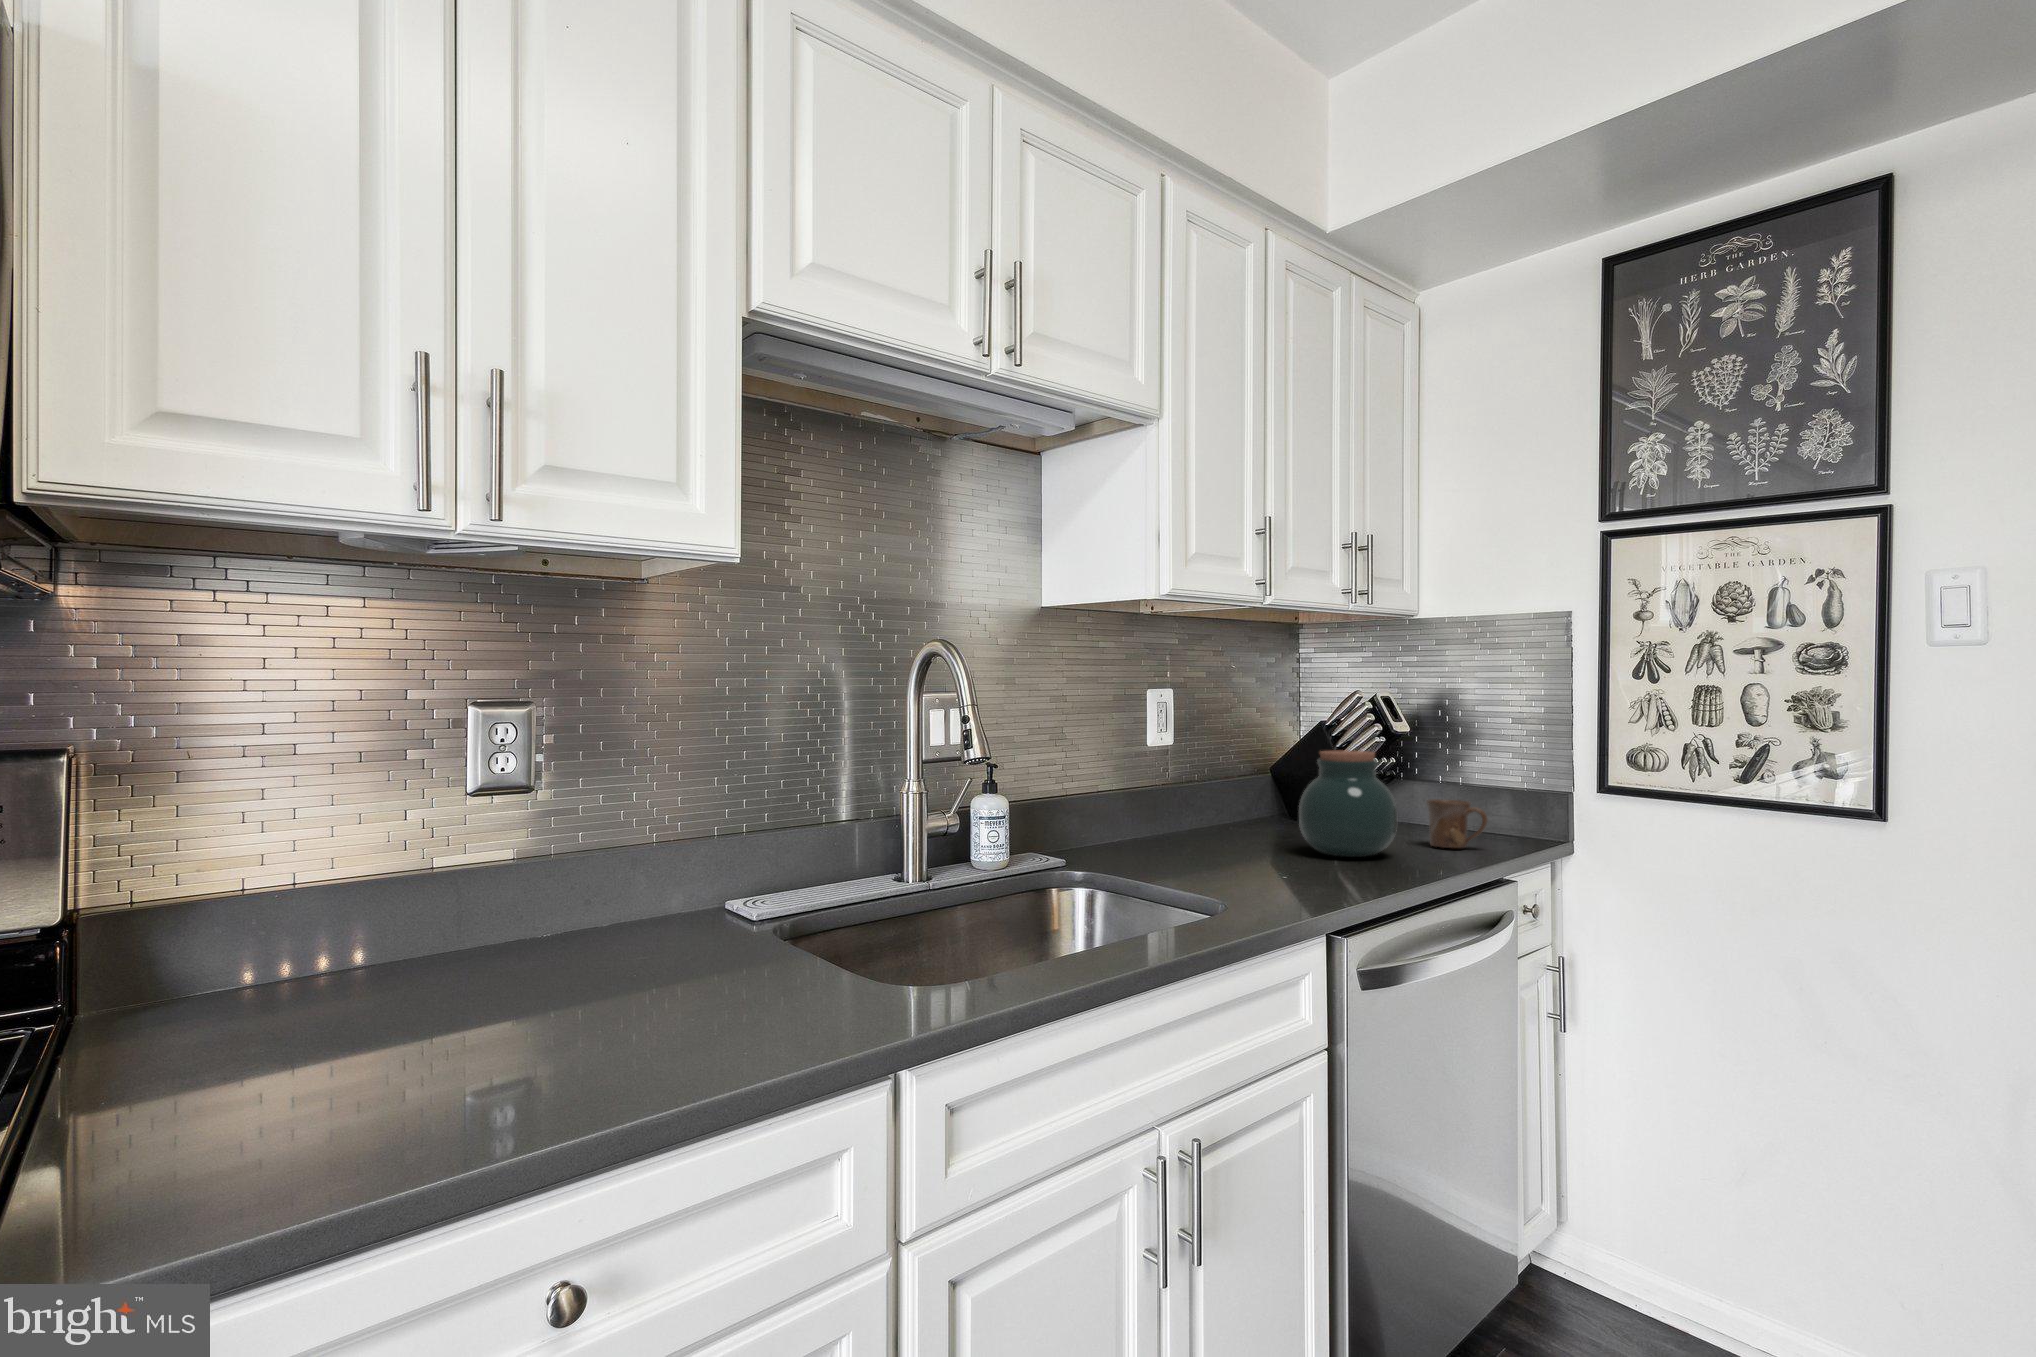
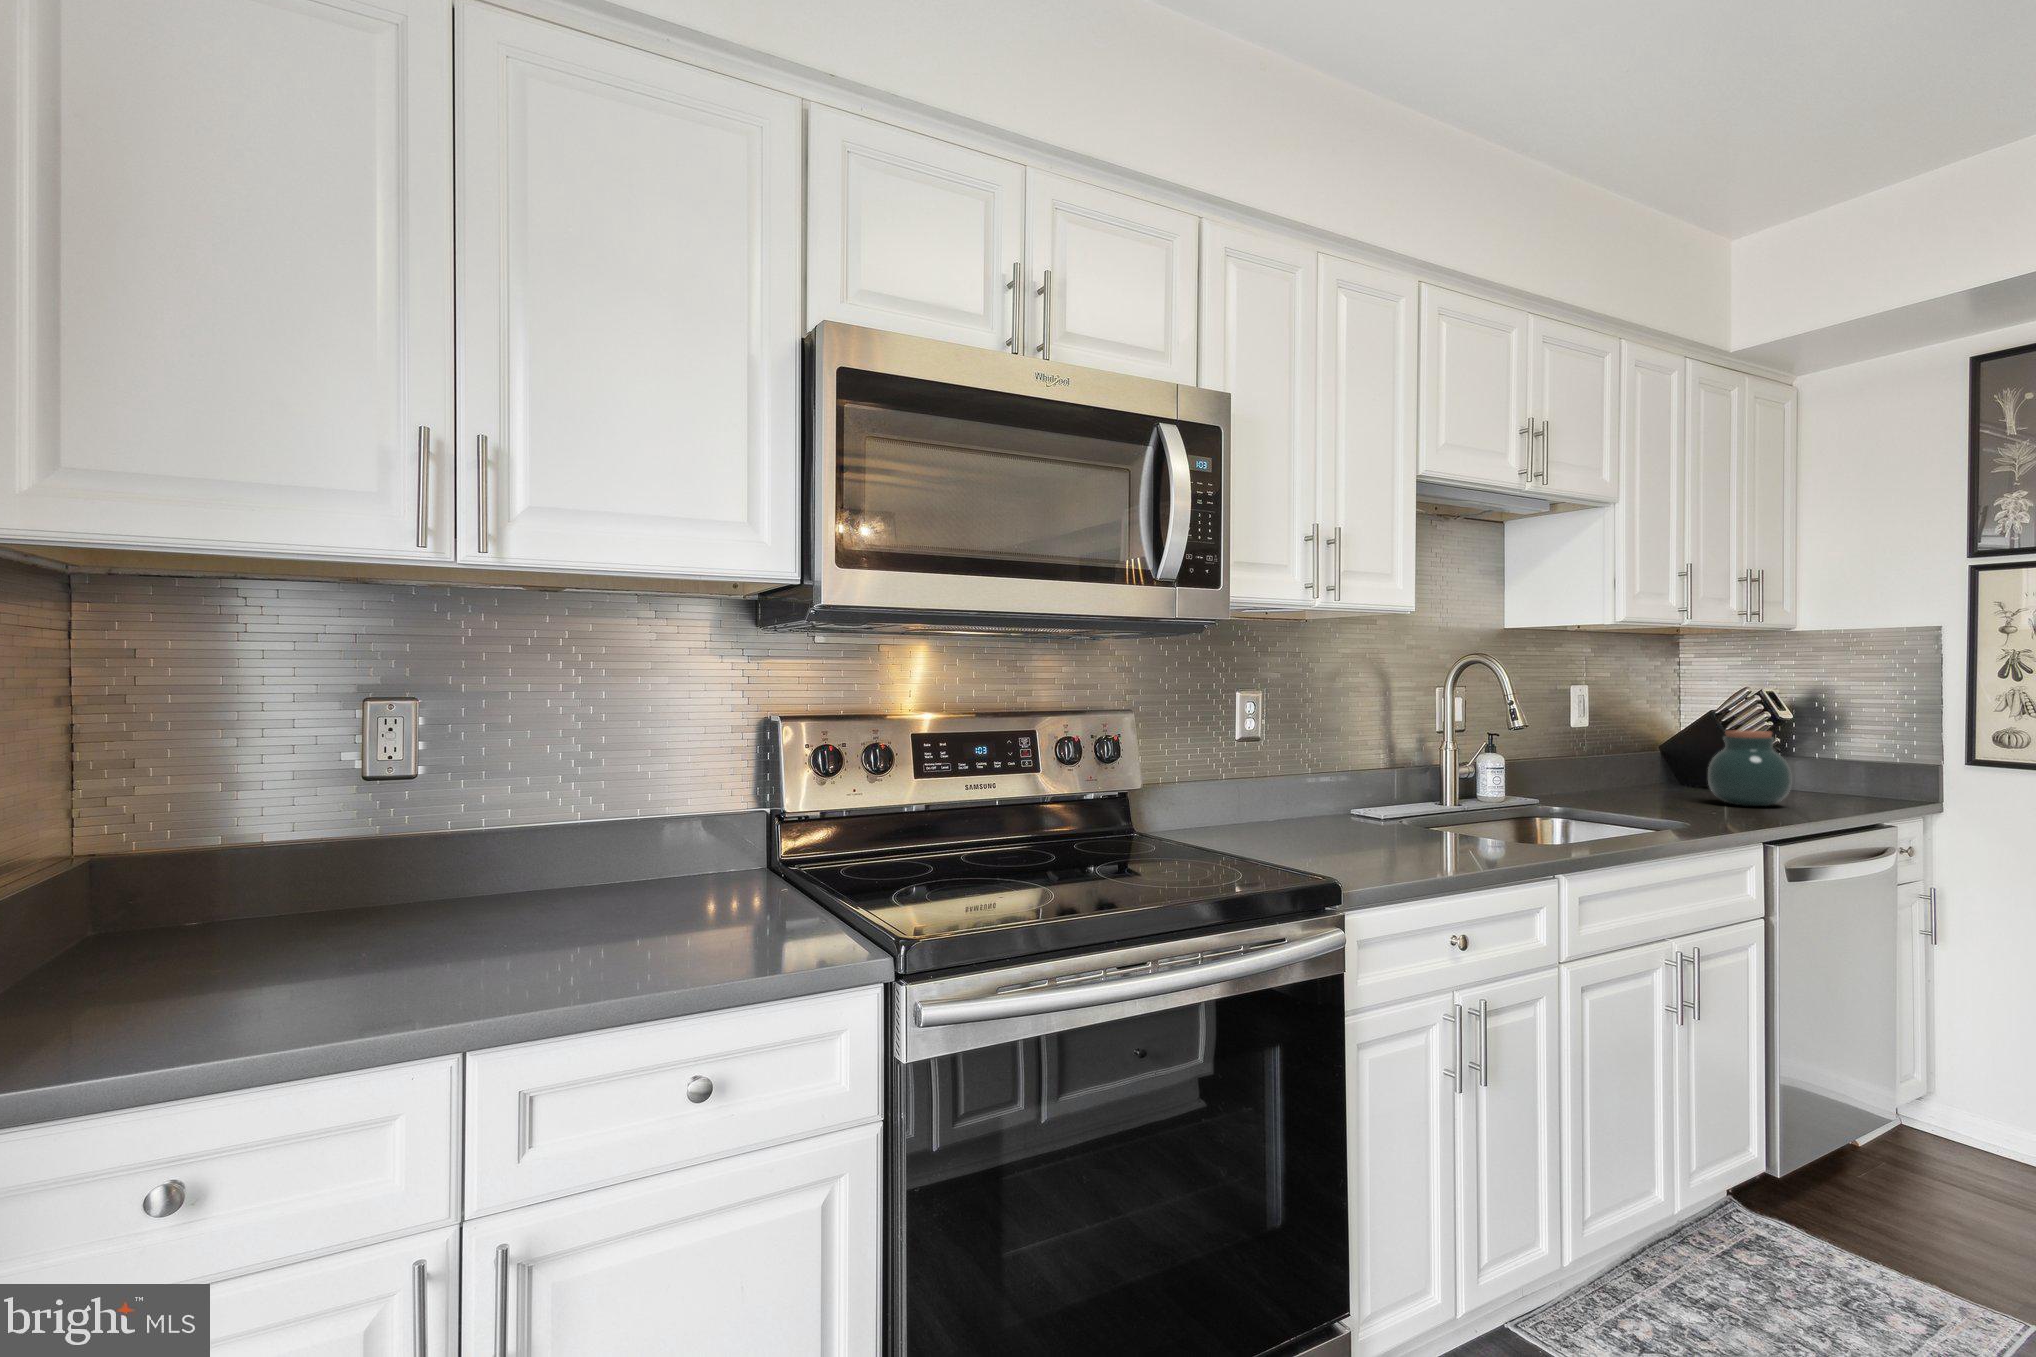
mug: present [1426,799,1488,848] -> none [1812,768,1867,804]

